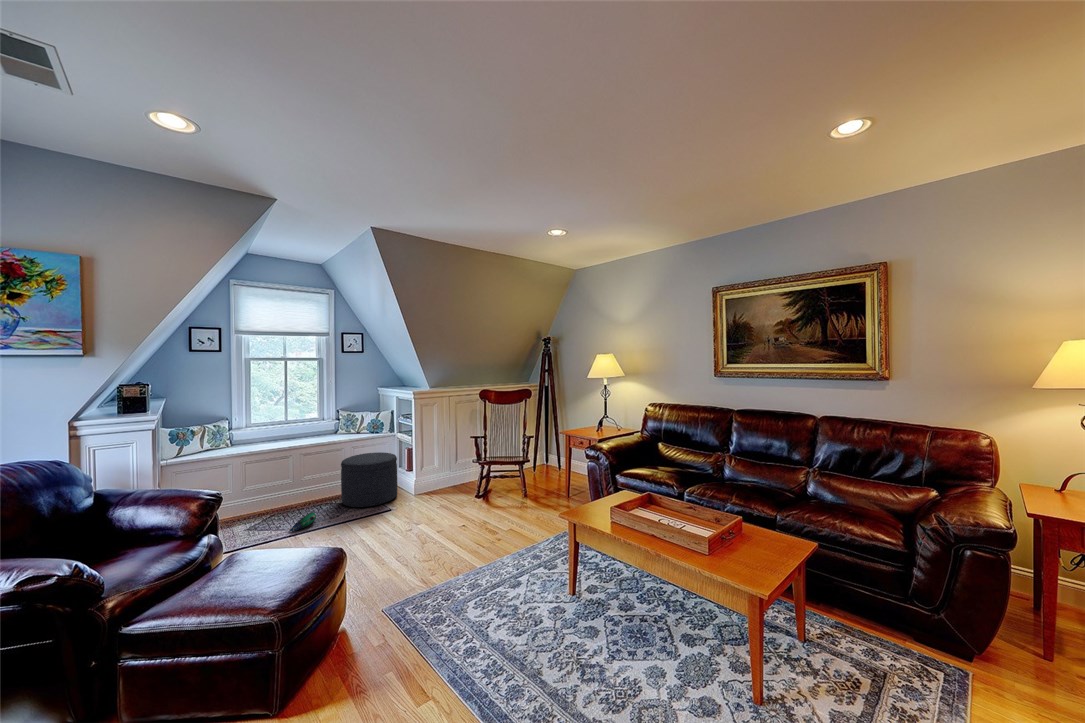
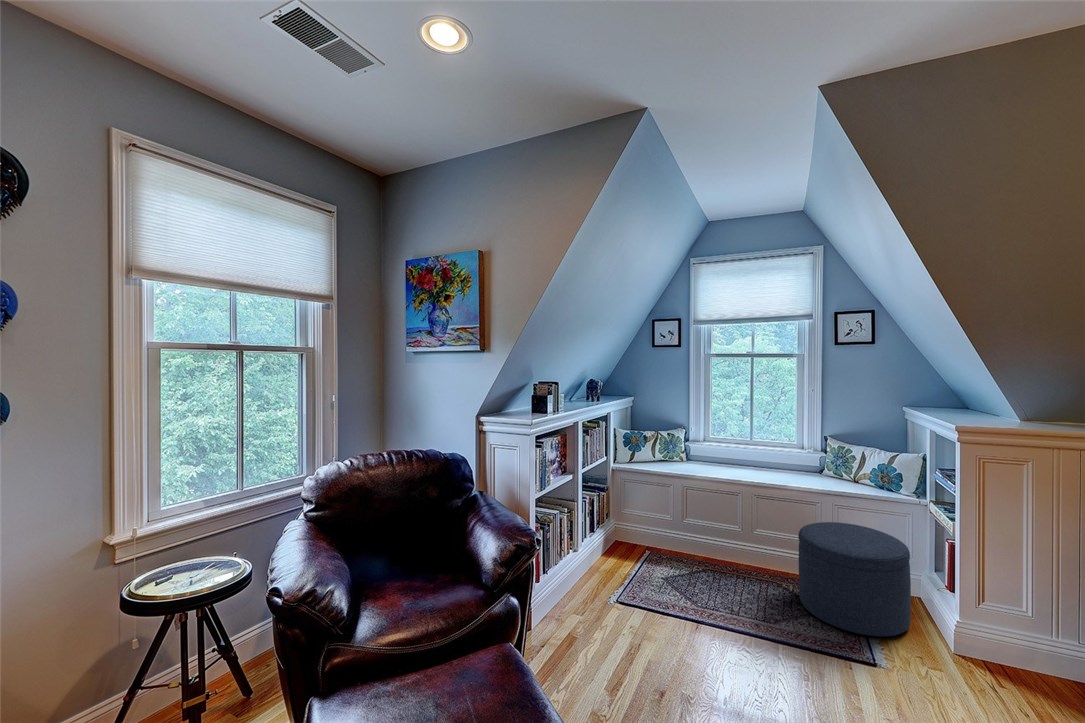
plush toy: present [289,512,316,531] -> none [701,591,744,612]

